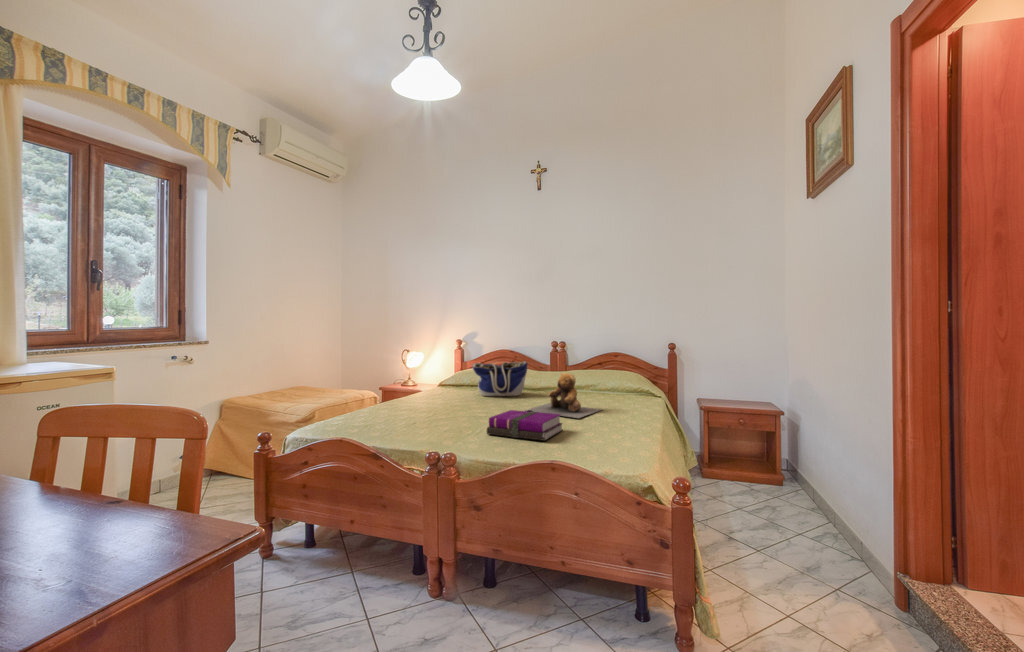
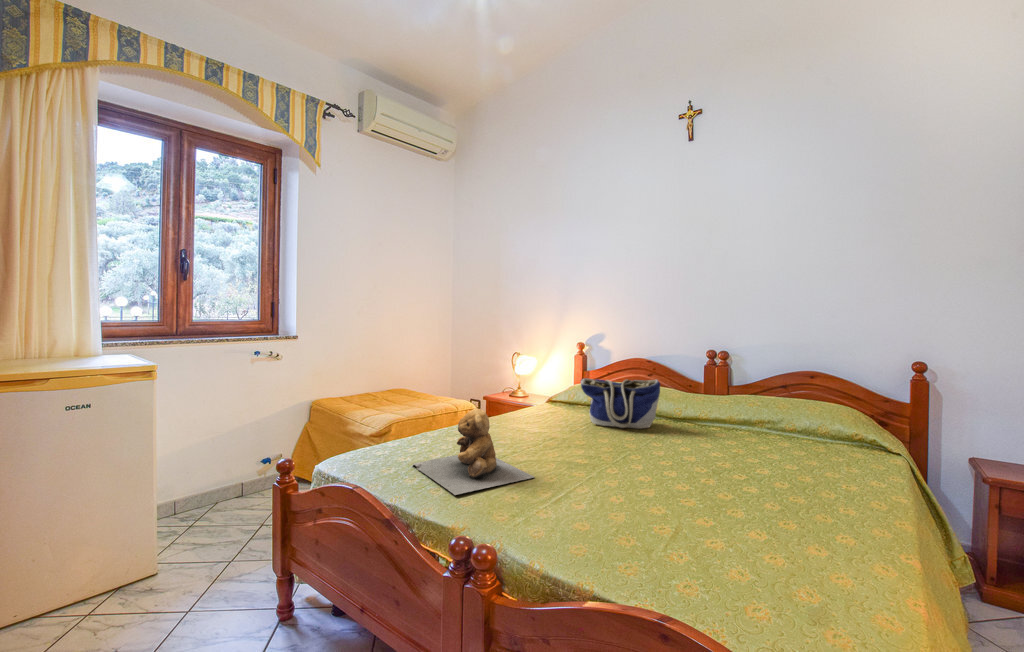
teddy bear: present [525,373,601,418] -> present [413,408,534,495]
notebook: present [487,410,562,441] -> none [564,465,699,540]

